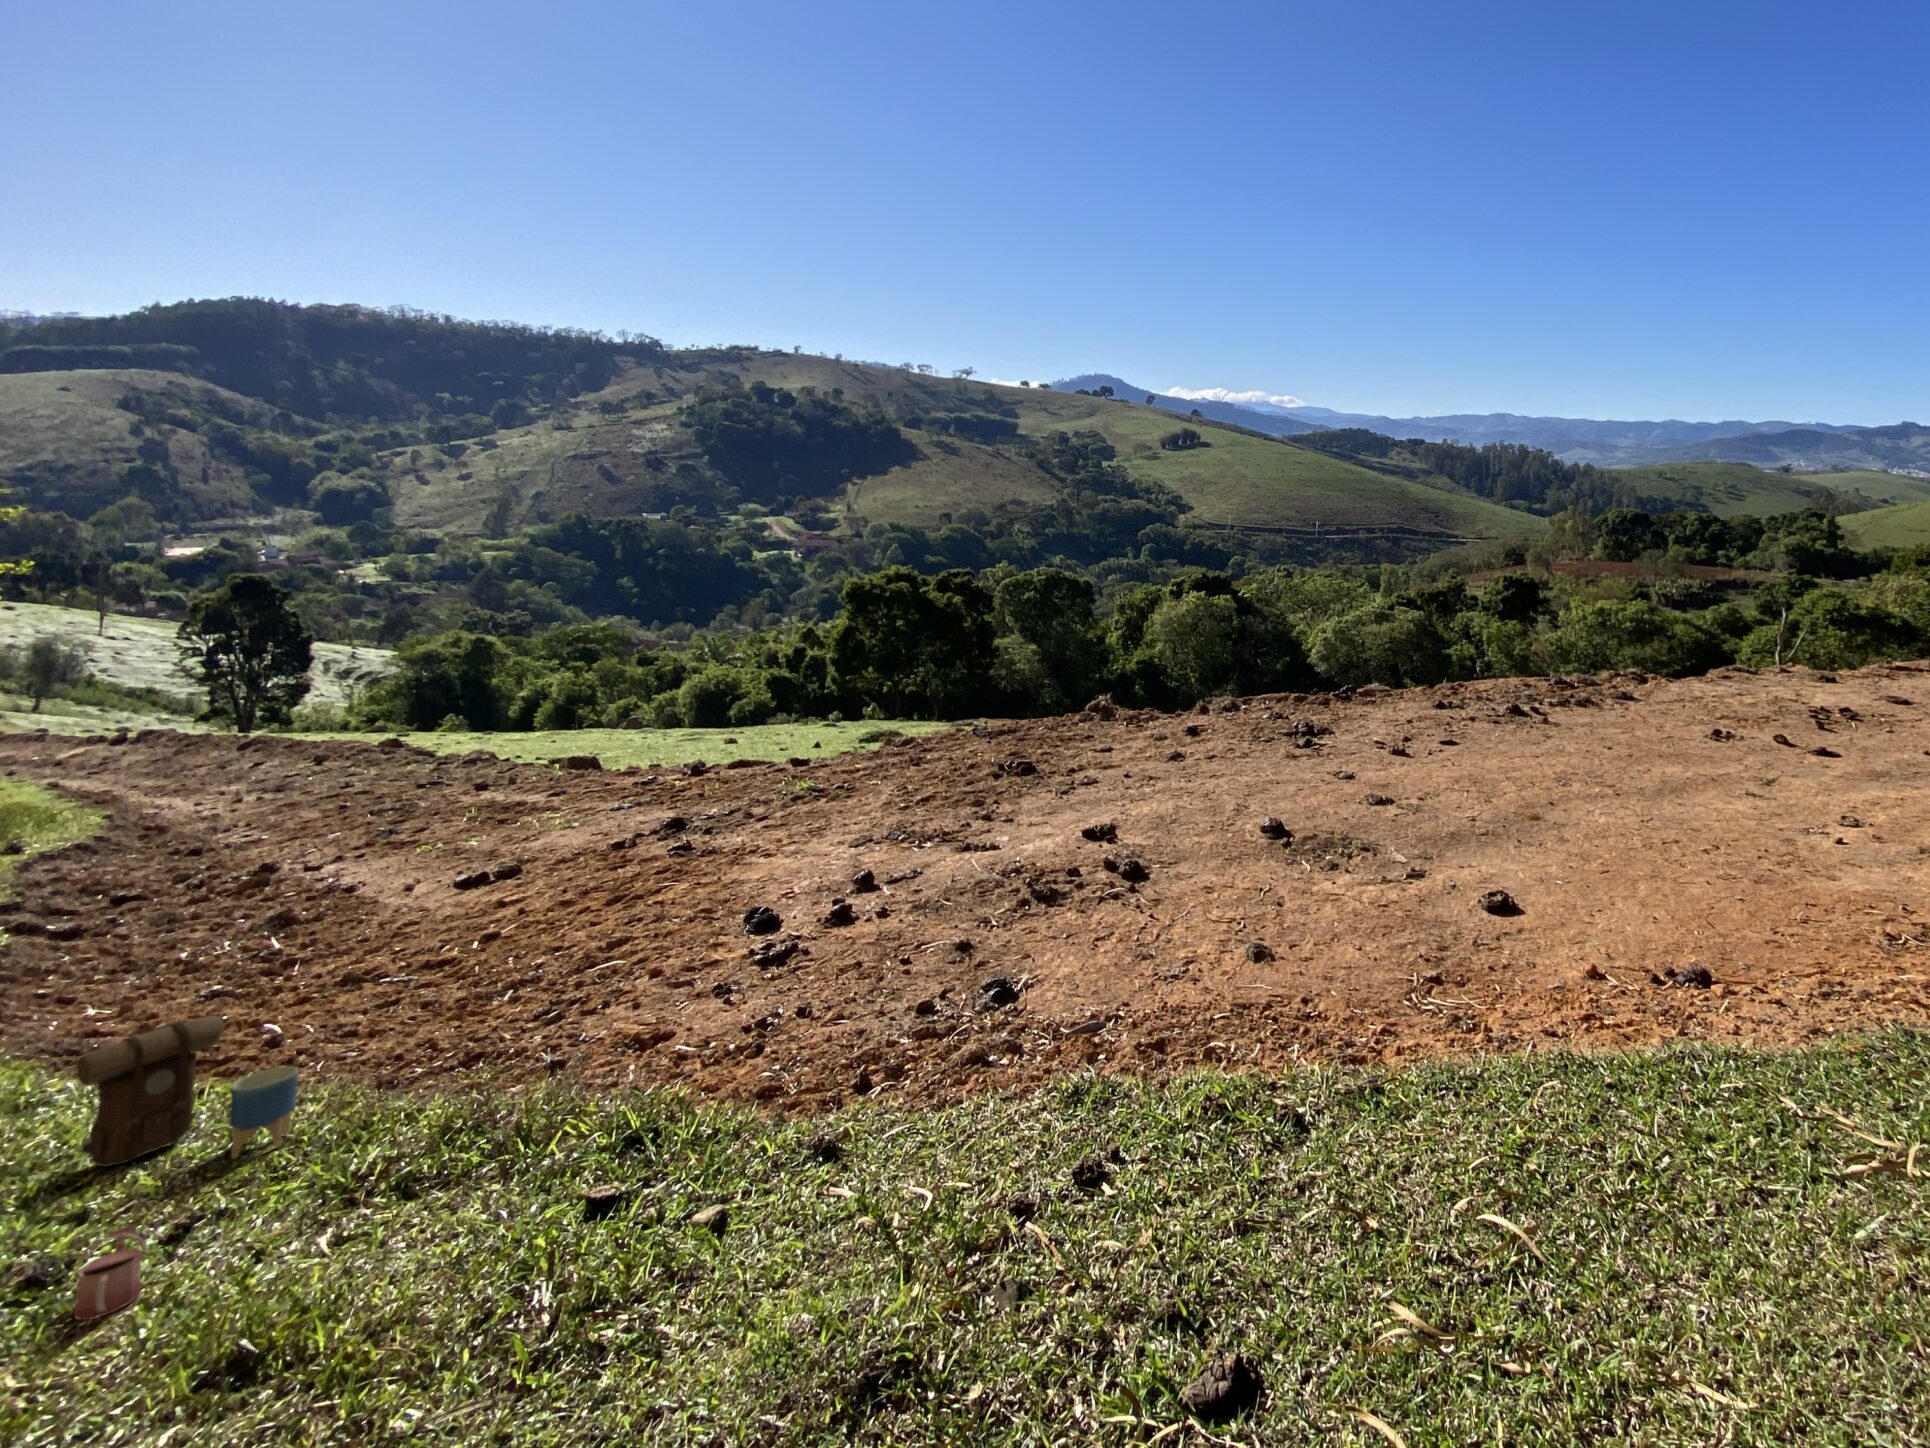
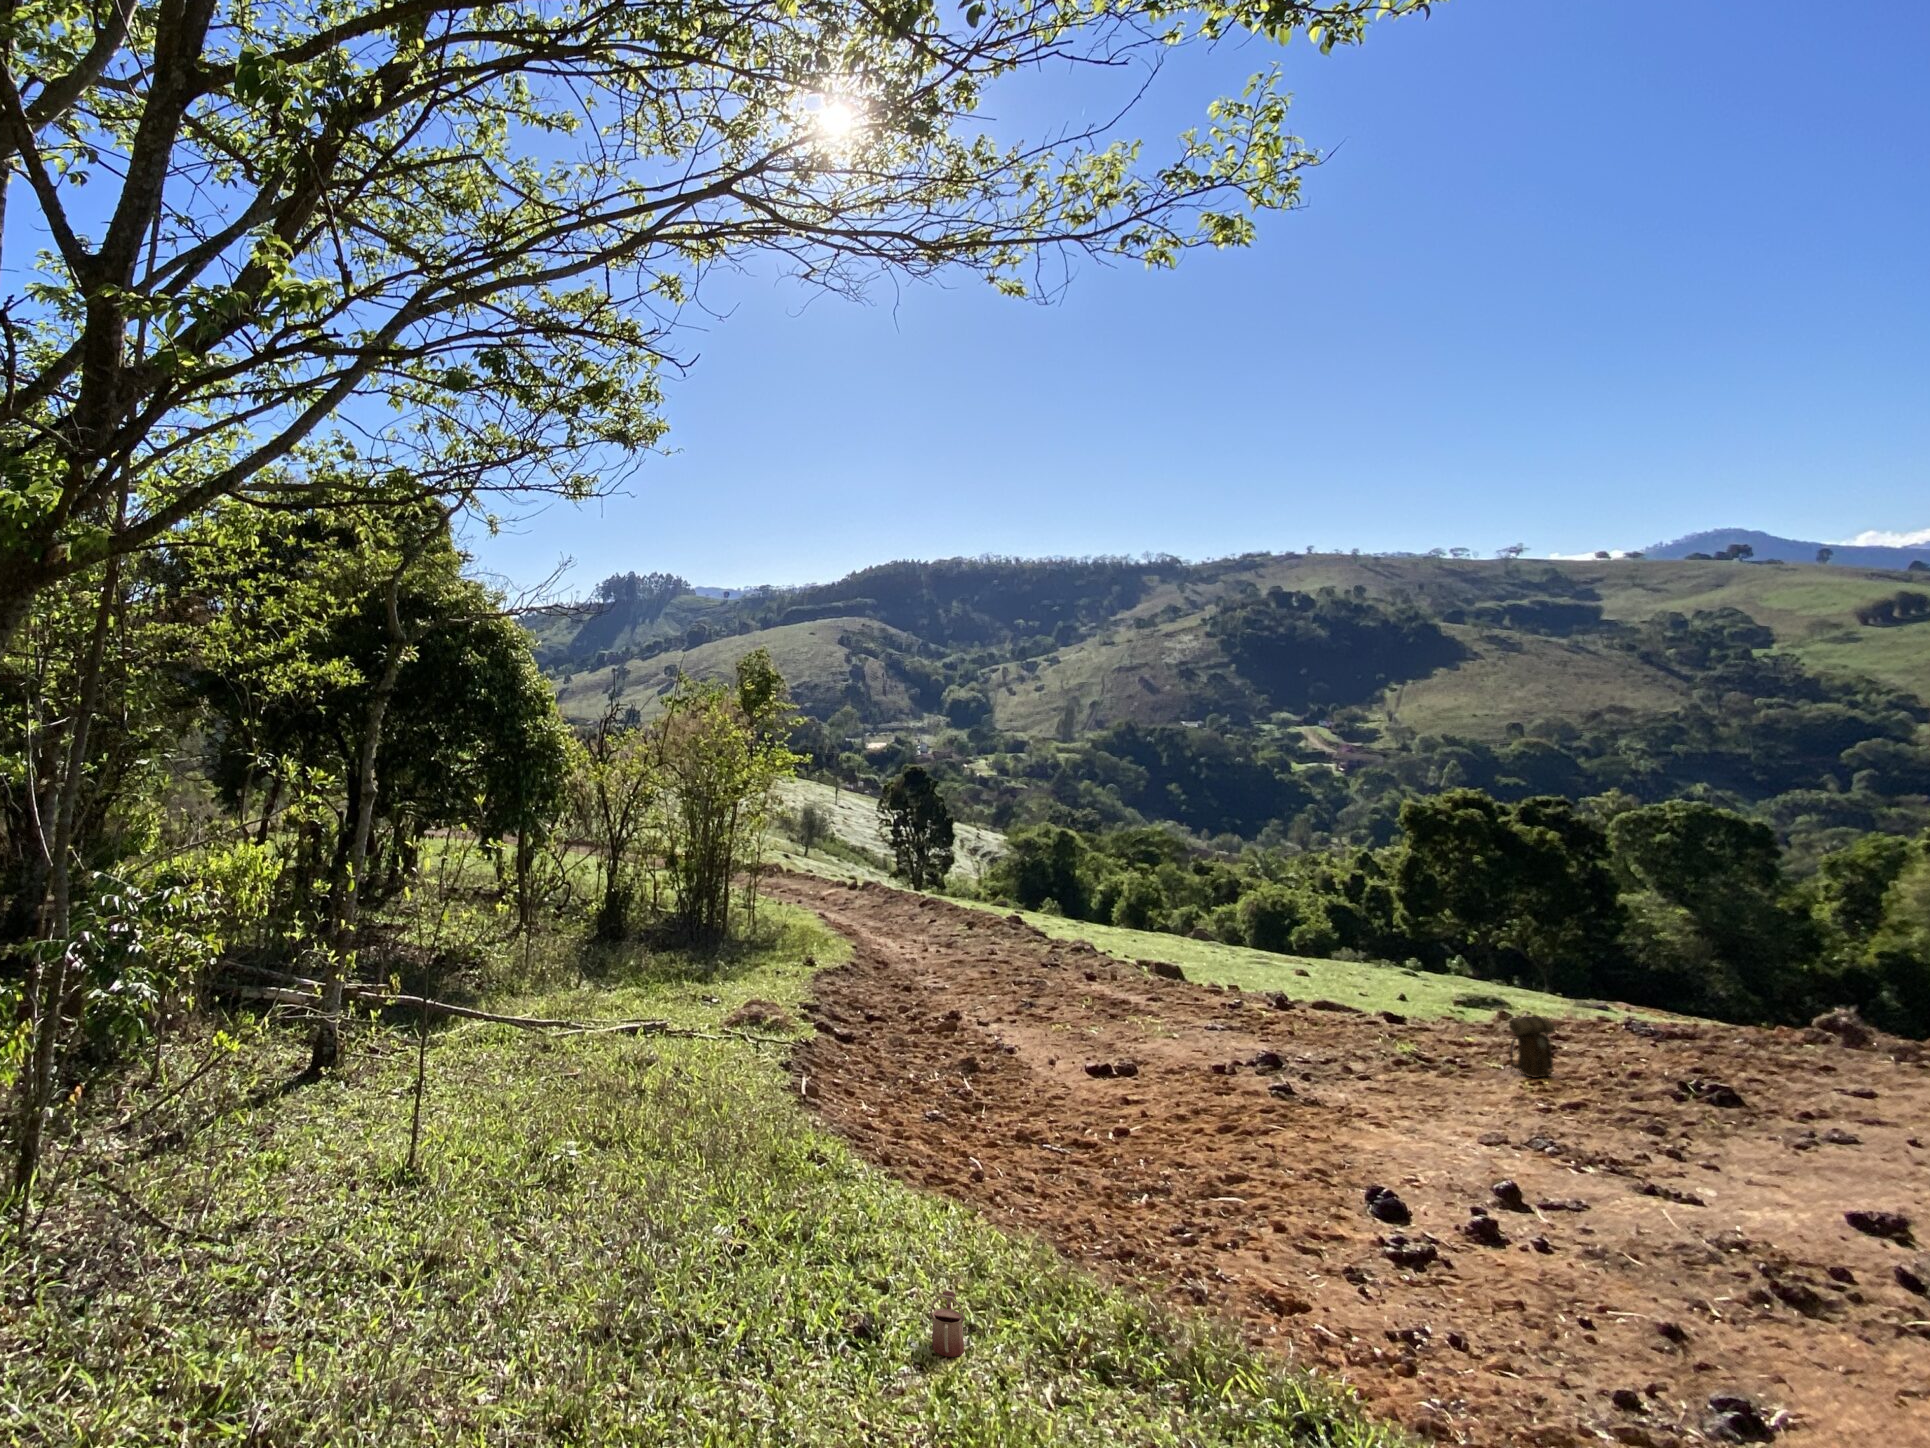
backpack: present [77,1015,224,1167] -> present [1509,1017,1555,1077]
planter: present [229,1066,298,1158] -> none [986,1200,1025,1272]

